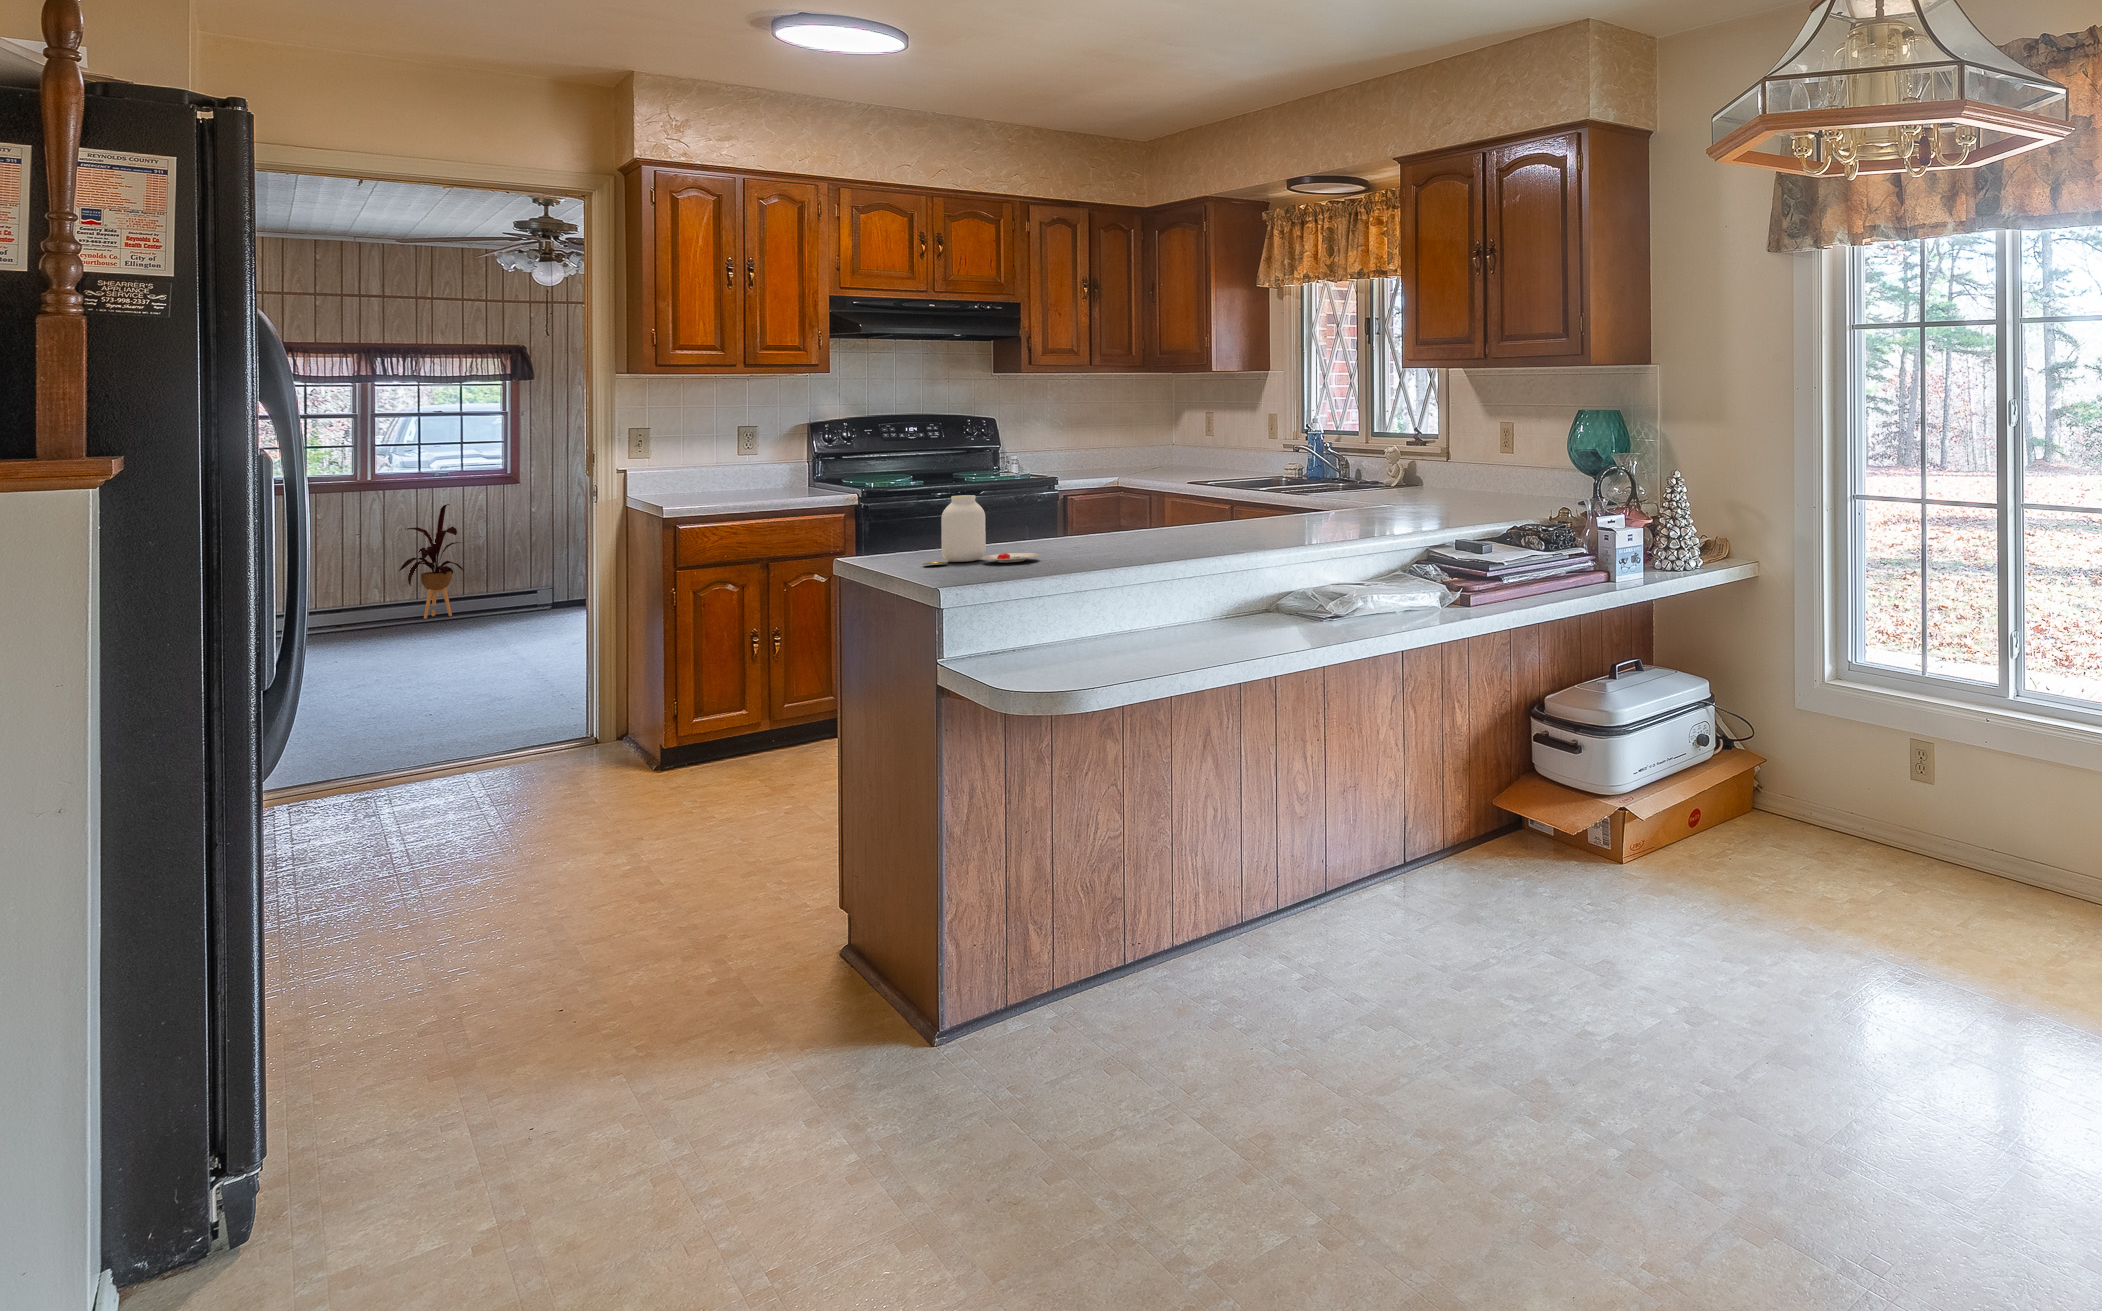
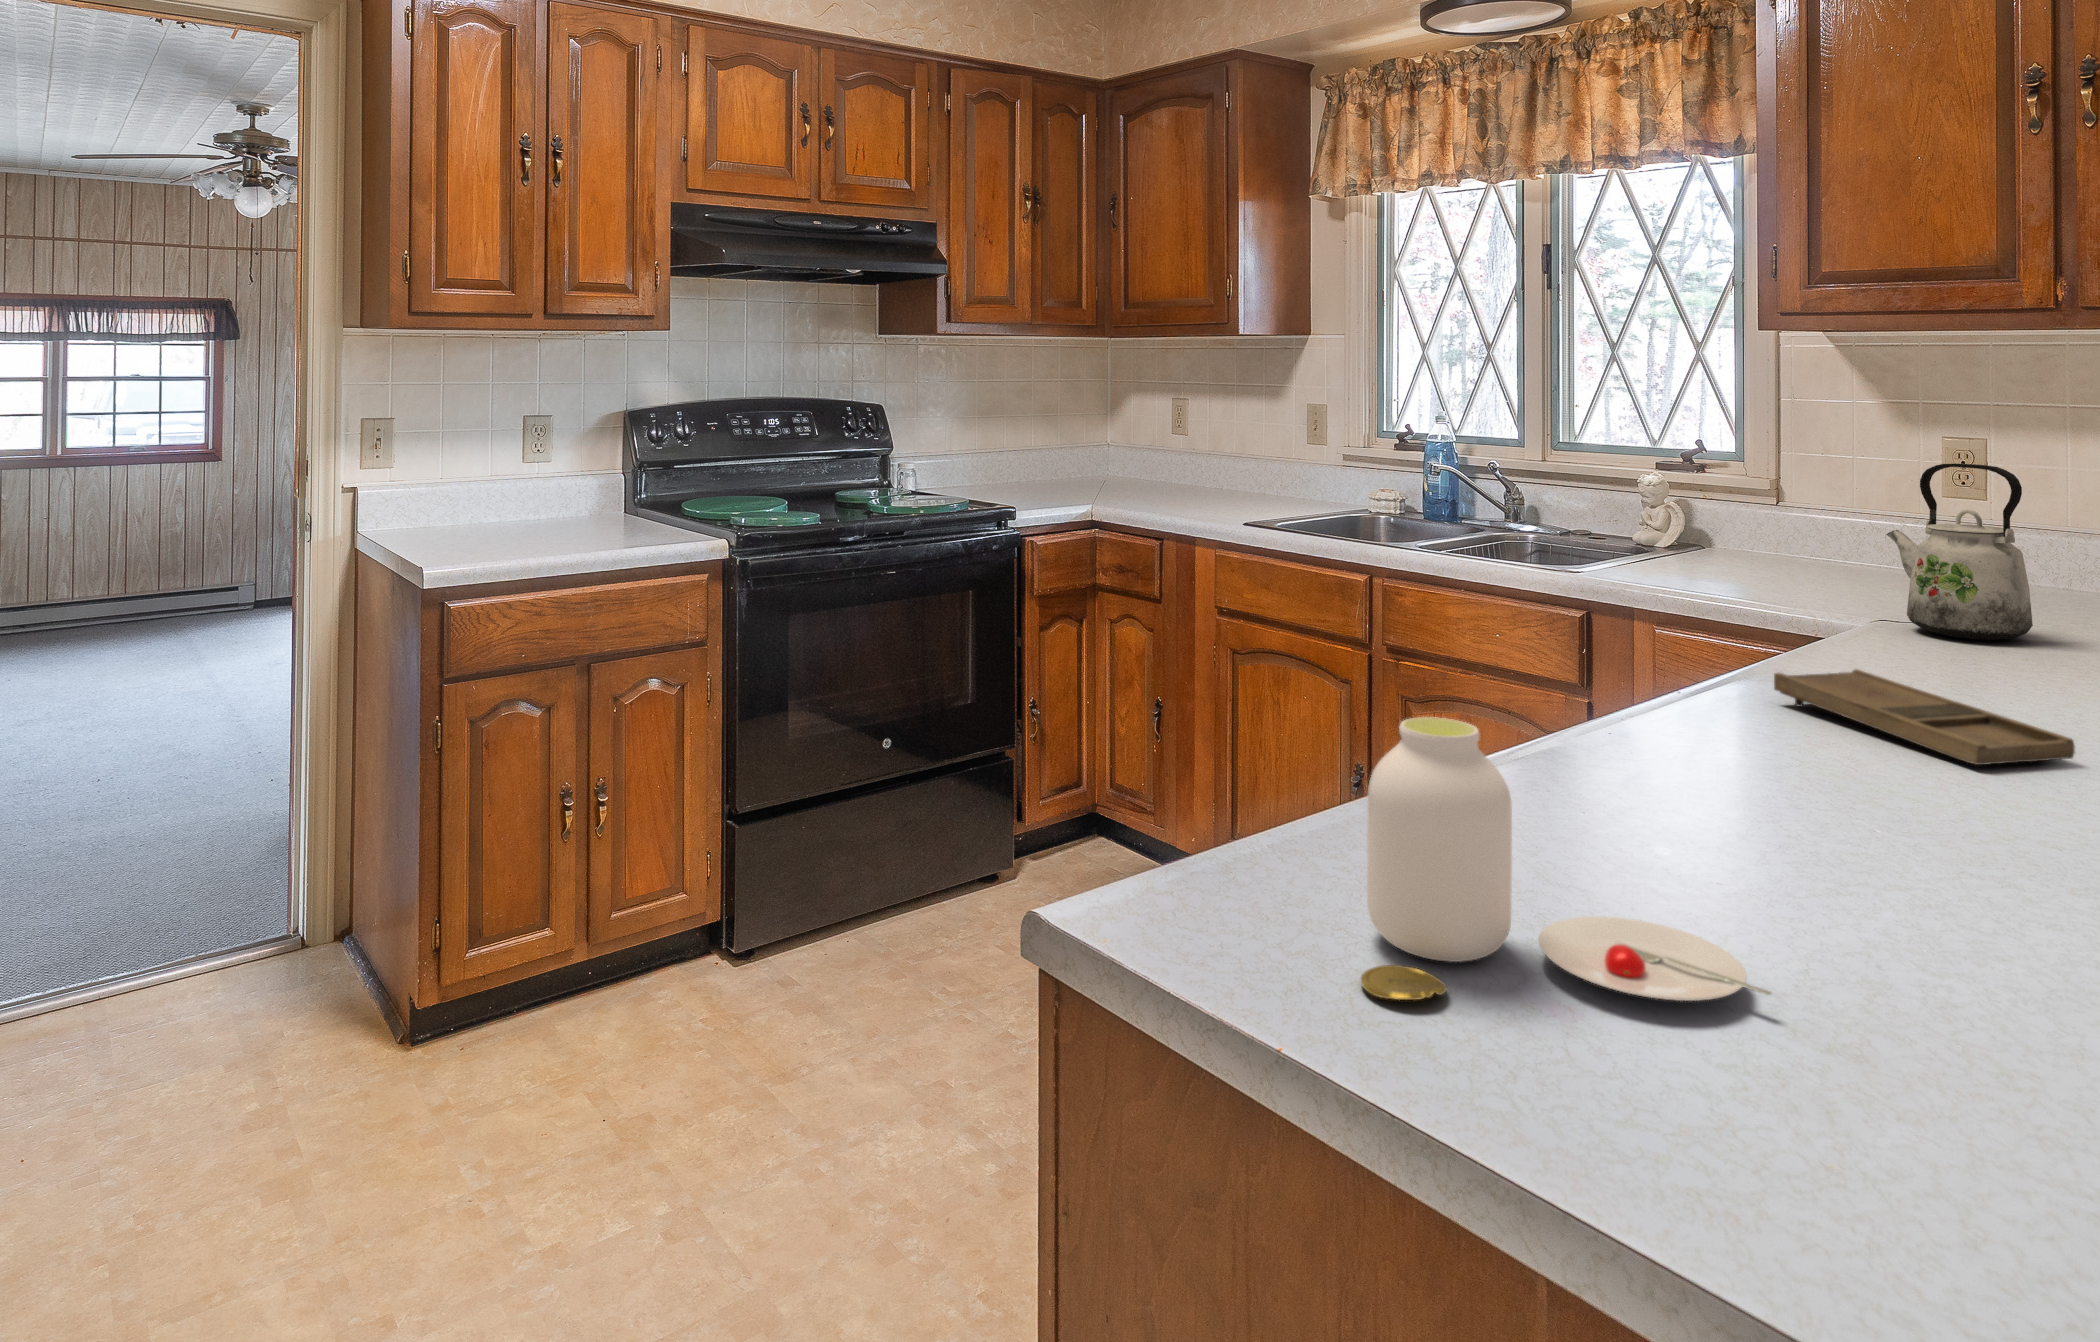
kettle: none [1397,429,1443,508] -> present [1886,464,2033,640]
house plant: present [399,504,464,619] -> none [87,490,166,629]
tray: none [1249,511,1303,532] -> present [1774,669,2075,765]

